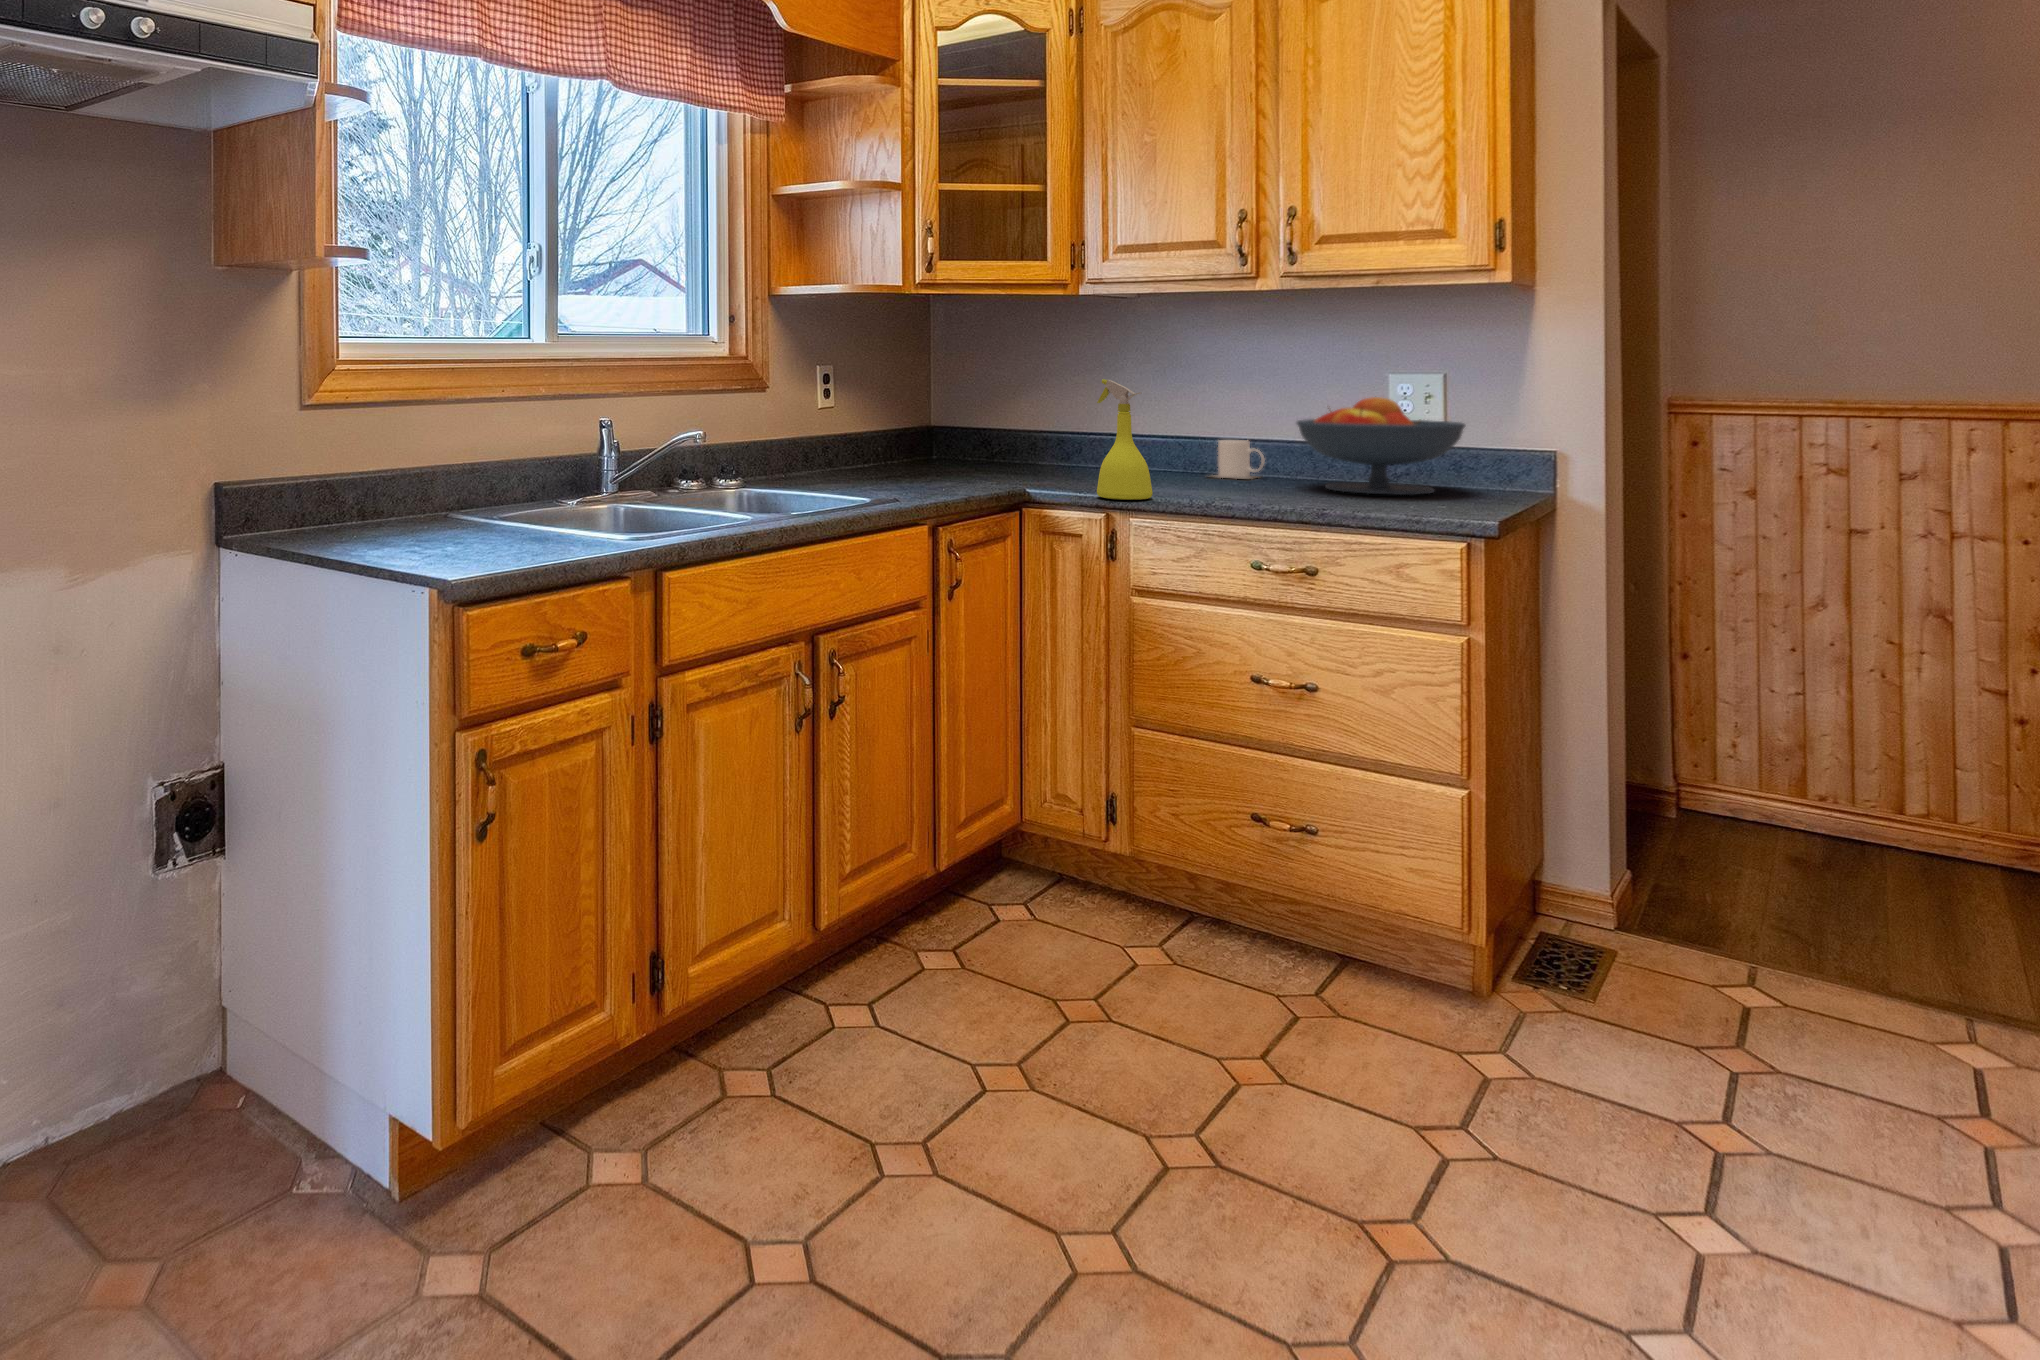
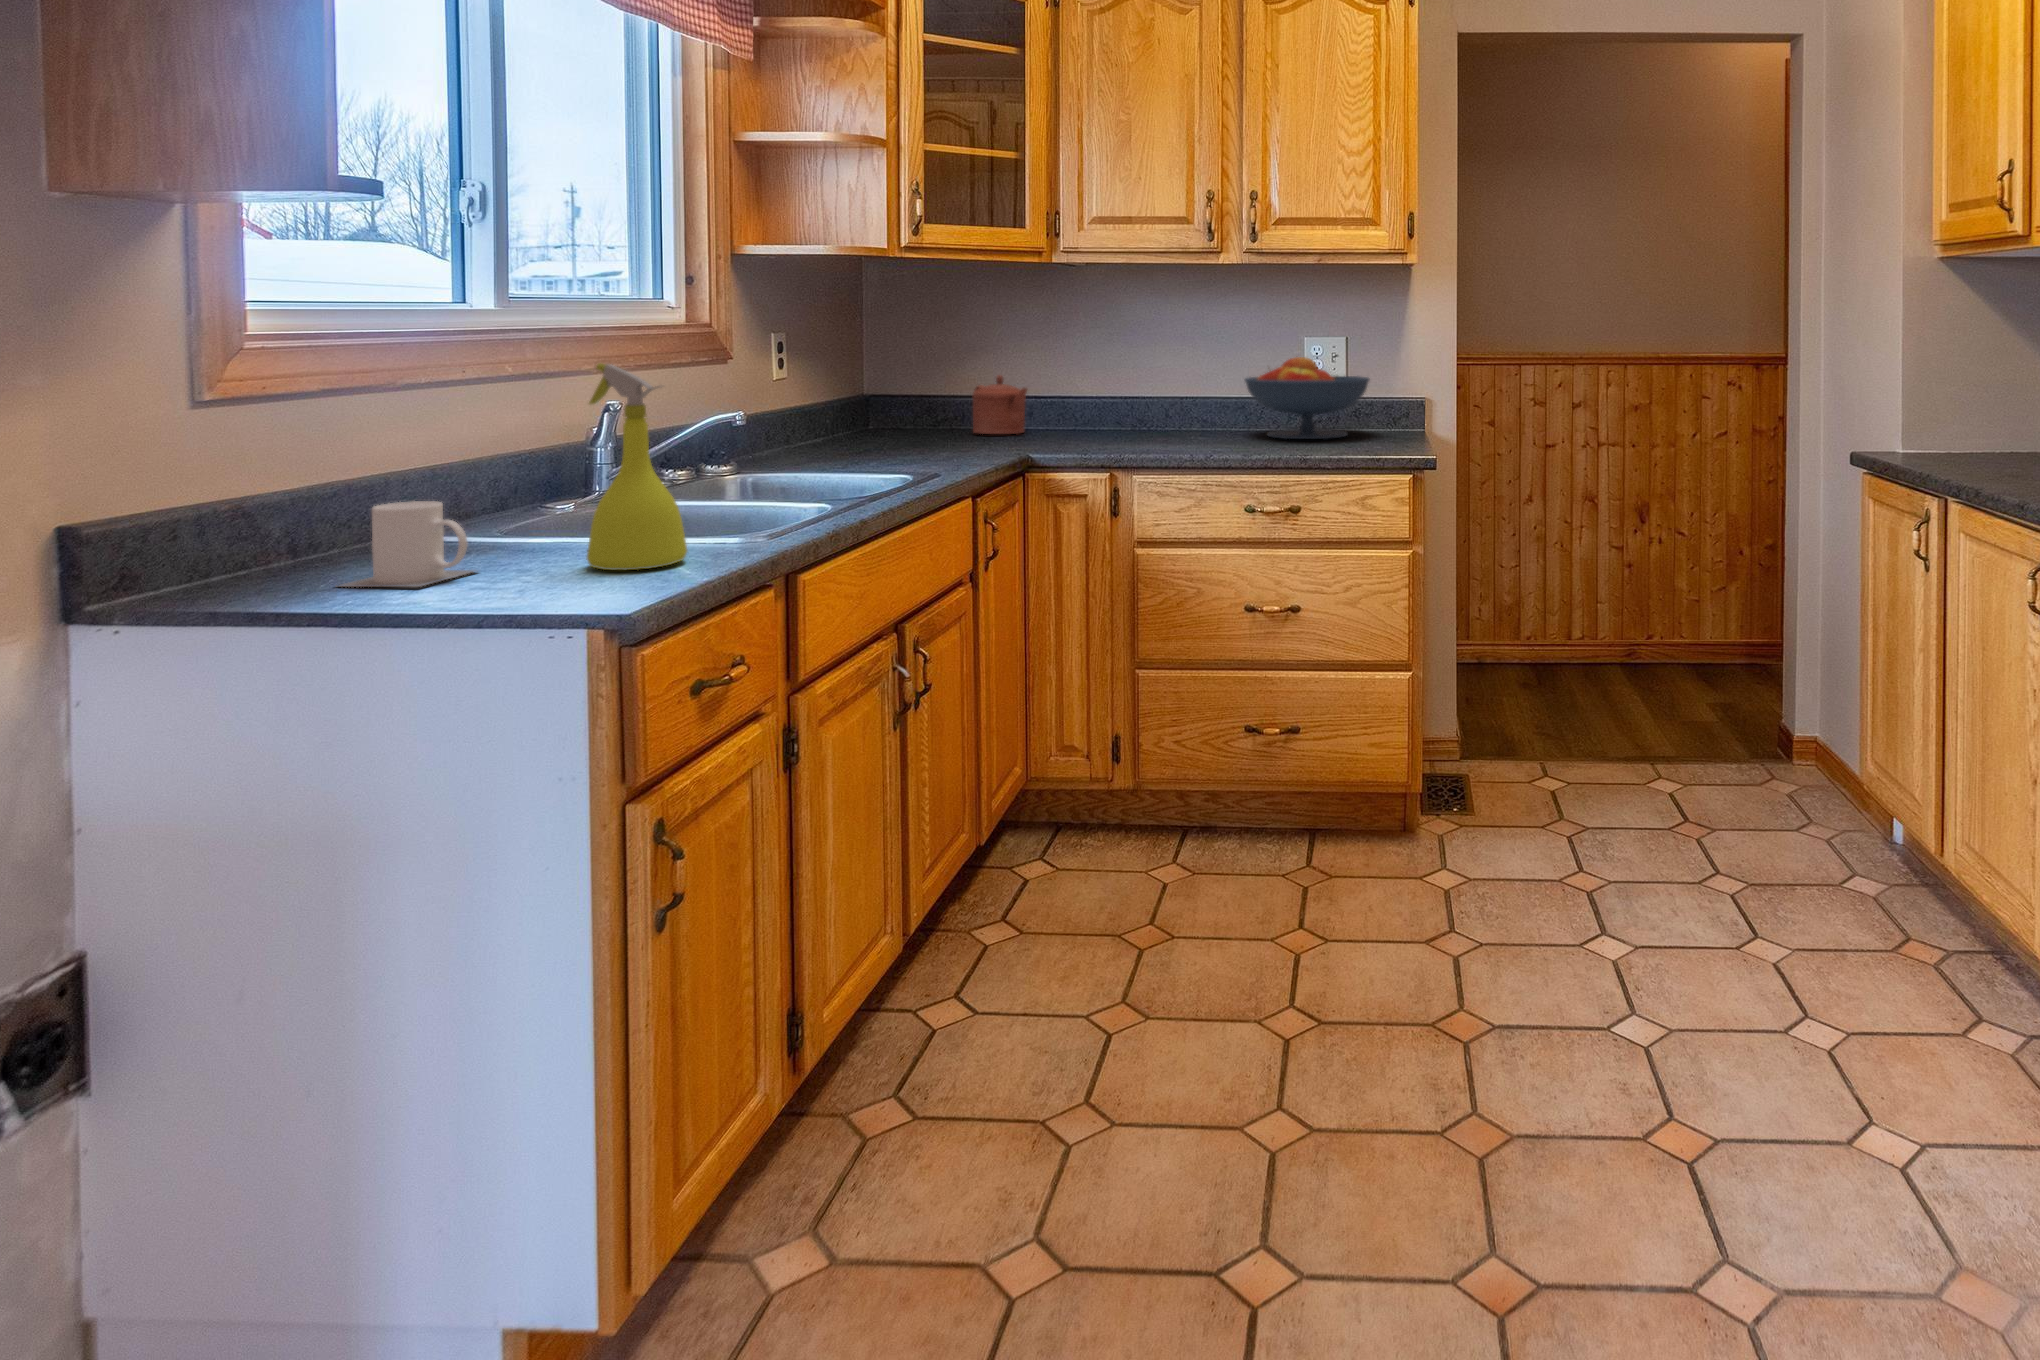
spray bottle: present [1097,379,1153,500] -> present [587,363,687,570]
teapot: none [1012,410,1066,470] -> present [973,375,1027,434]
mug: present [1216,440,1265,479] -> present [339,501,474,587]

